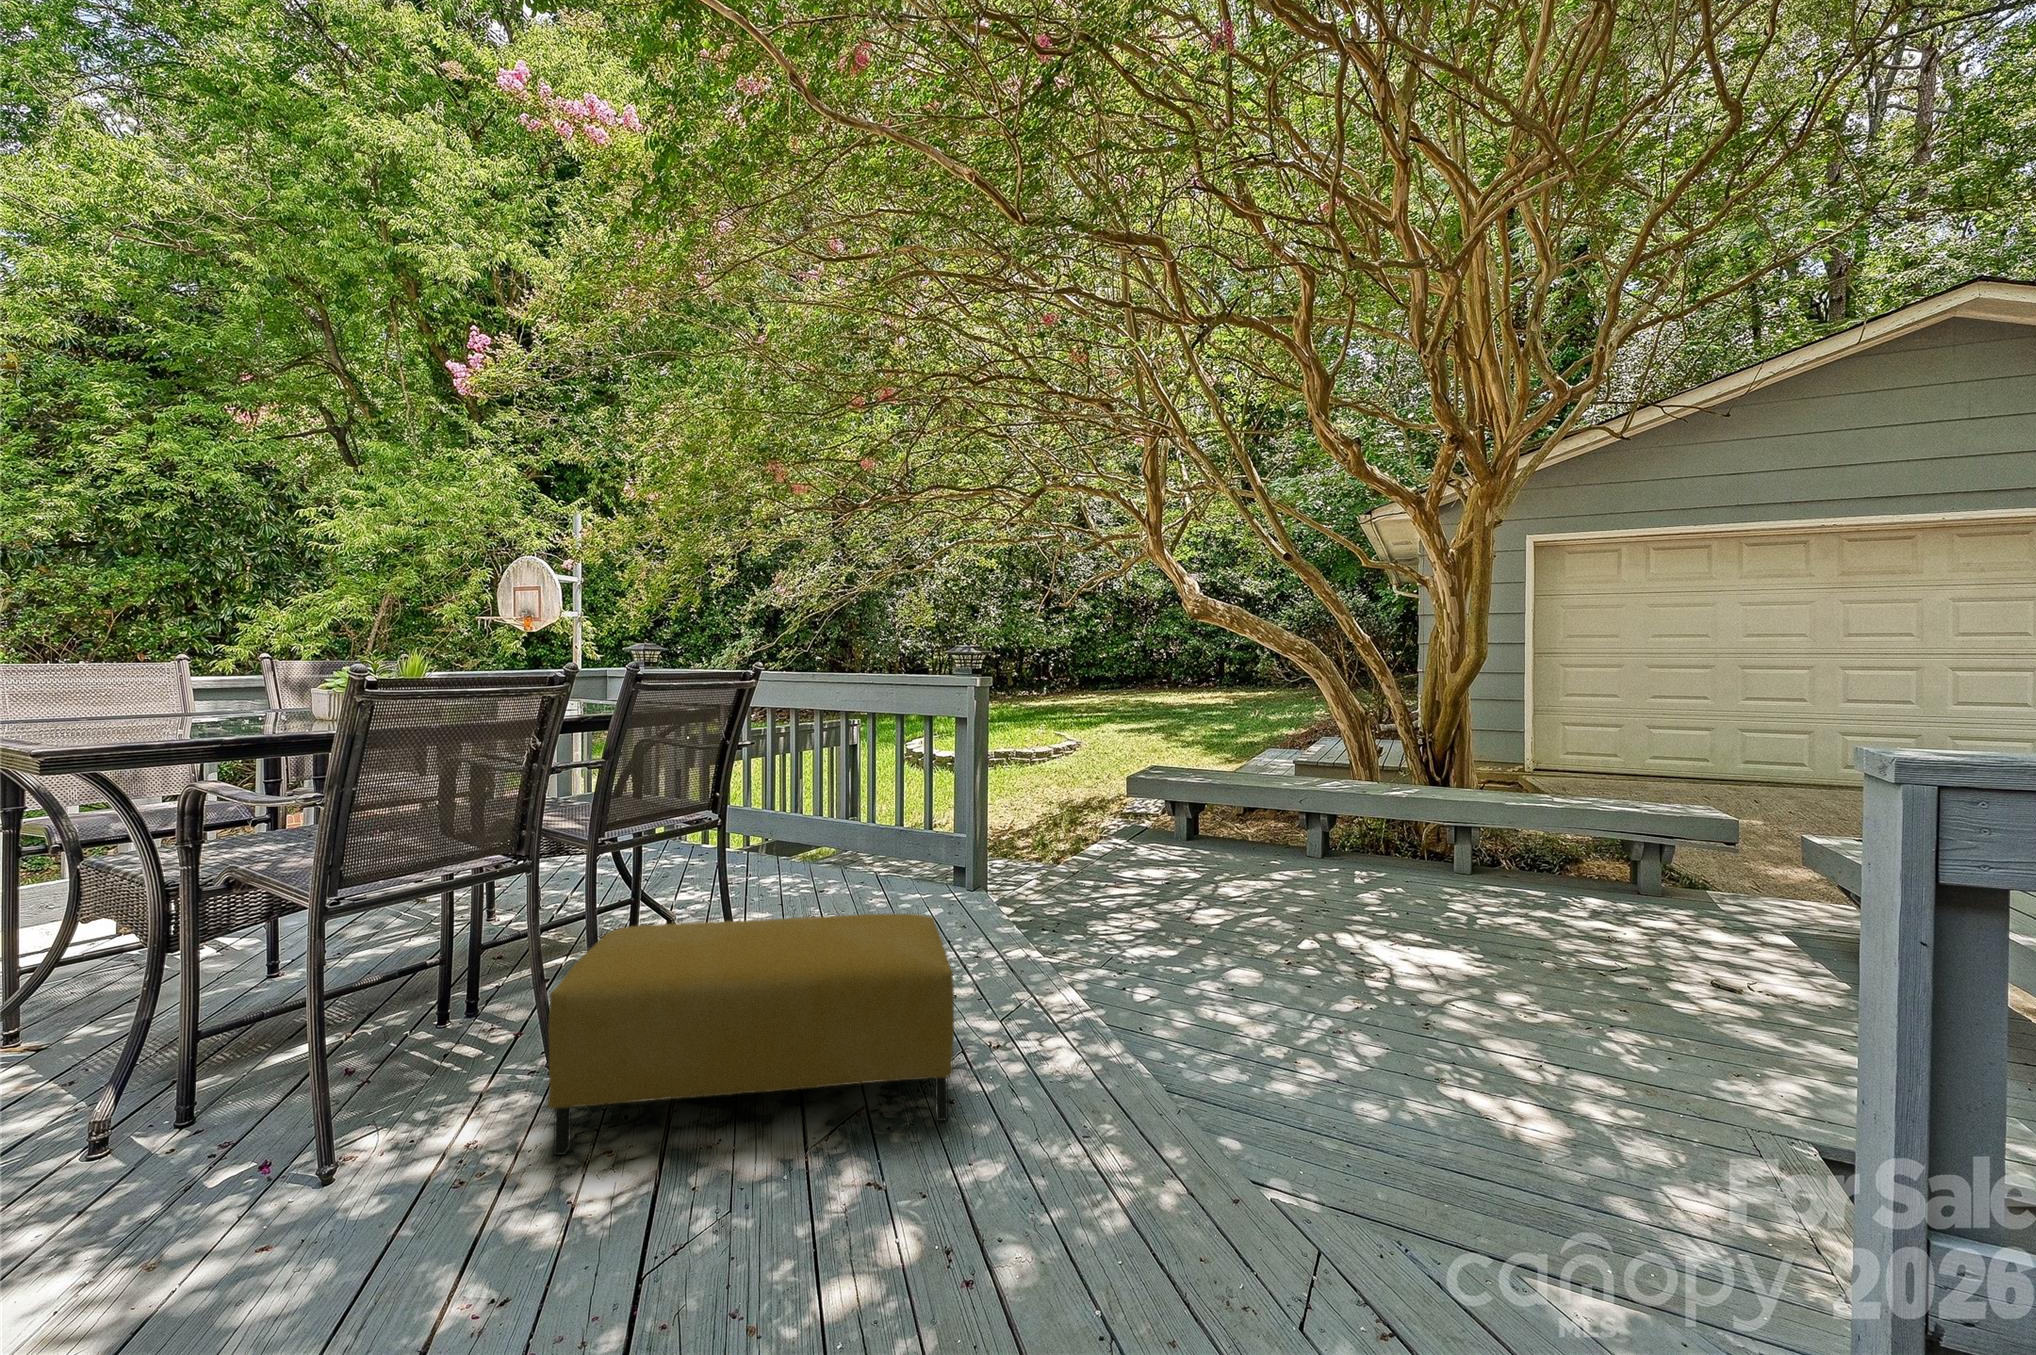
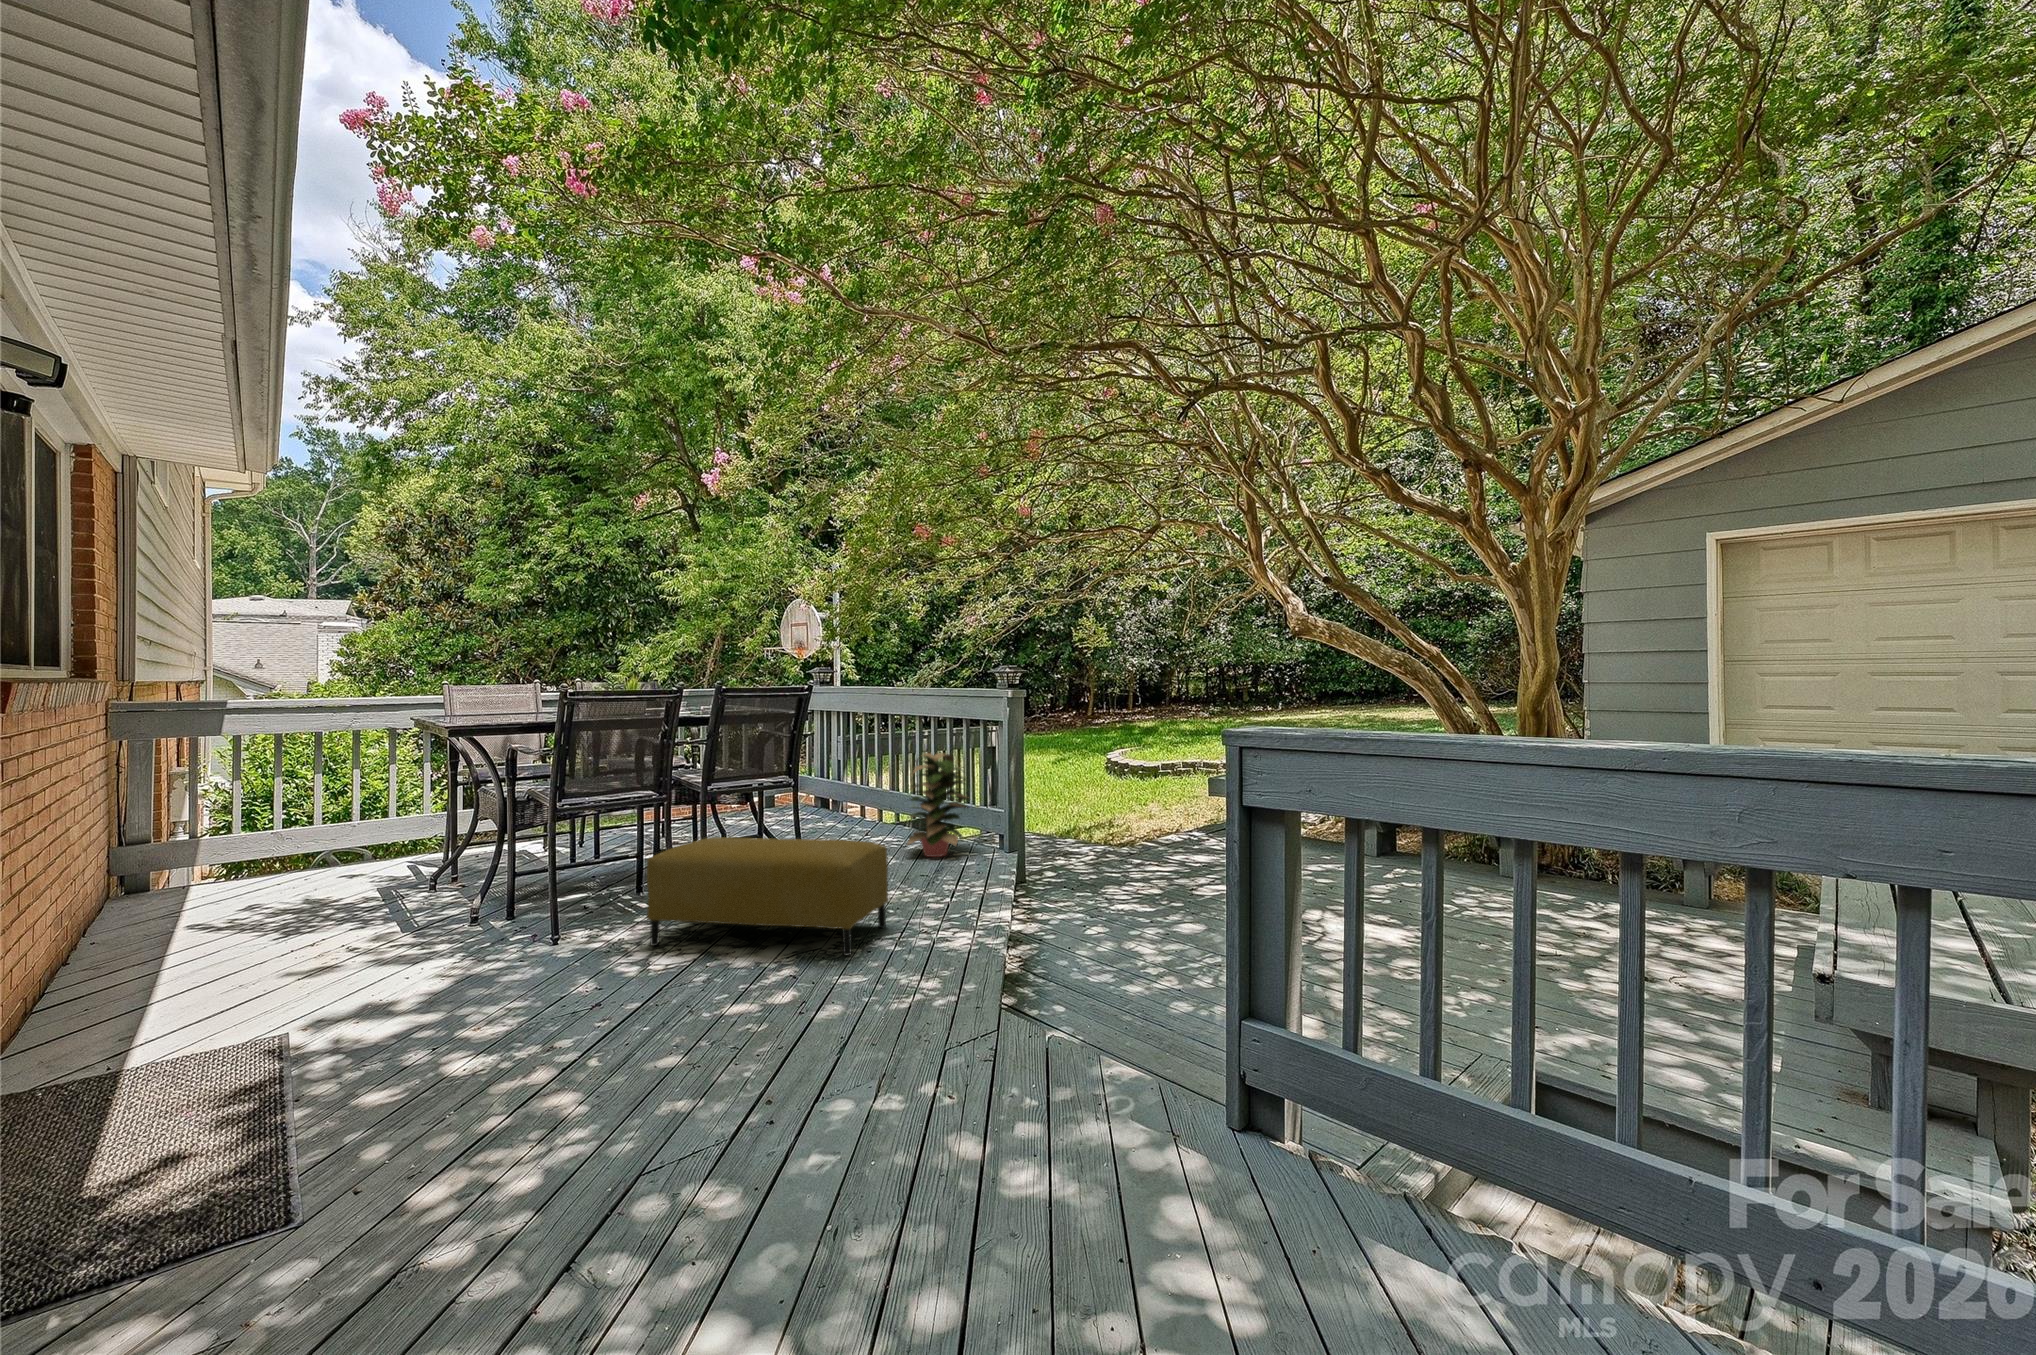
decorative plant: none [810,759,909,898] -> present [907,753,968,857]

